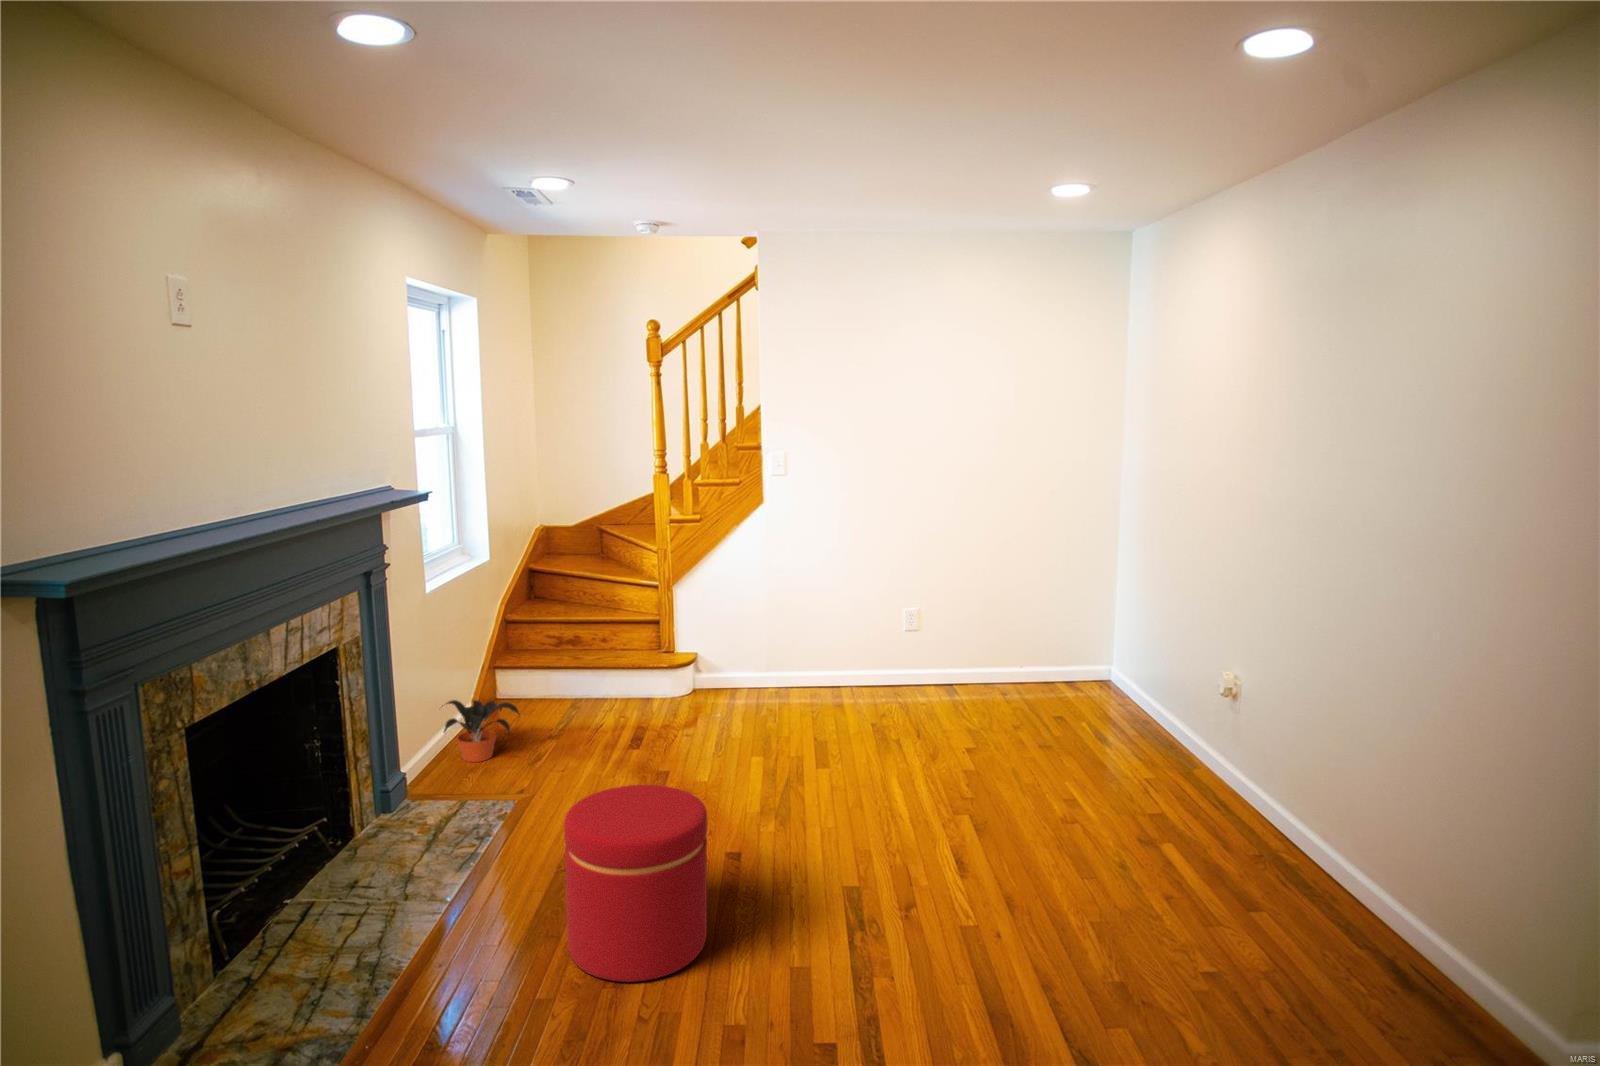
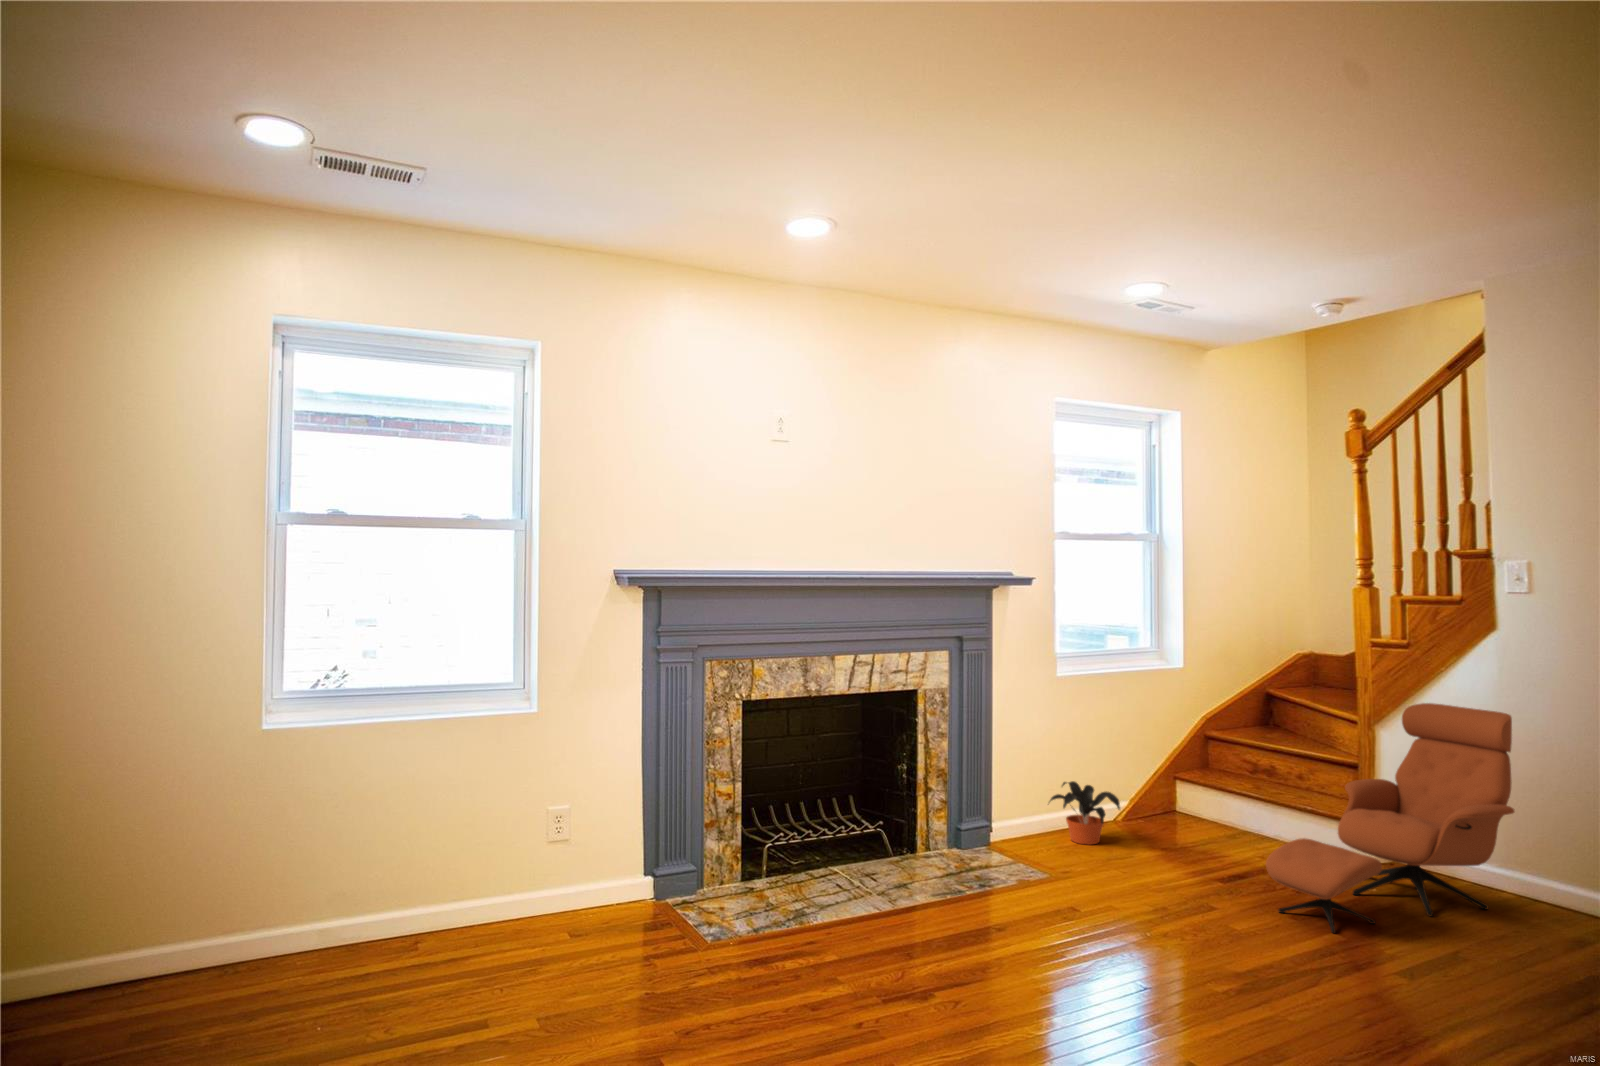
lounge chair: none [689,566,797,765] -> present [1266,703,1514,933]
ottoman: present [564,785,707,982] -> none [901,831,1040,1018]

